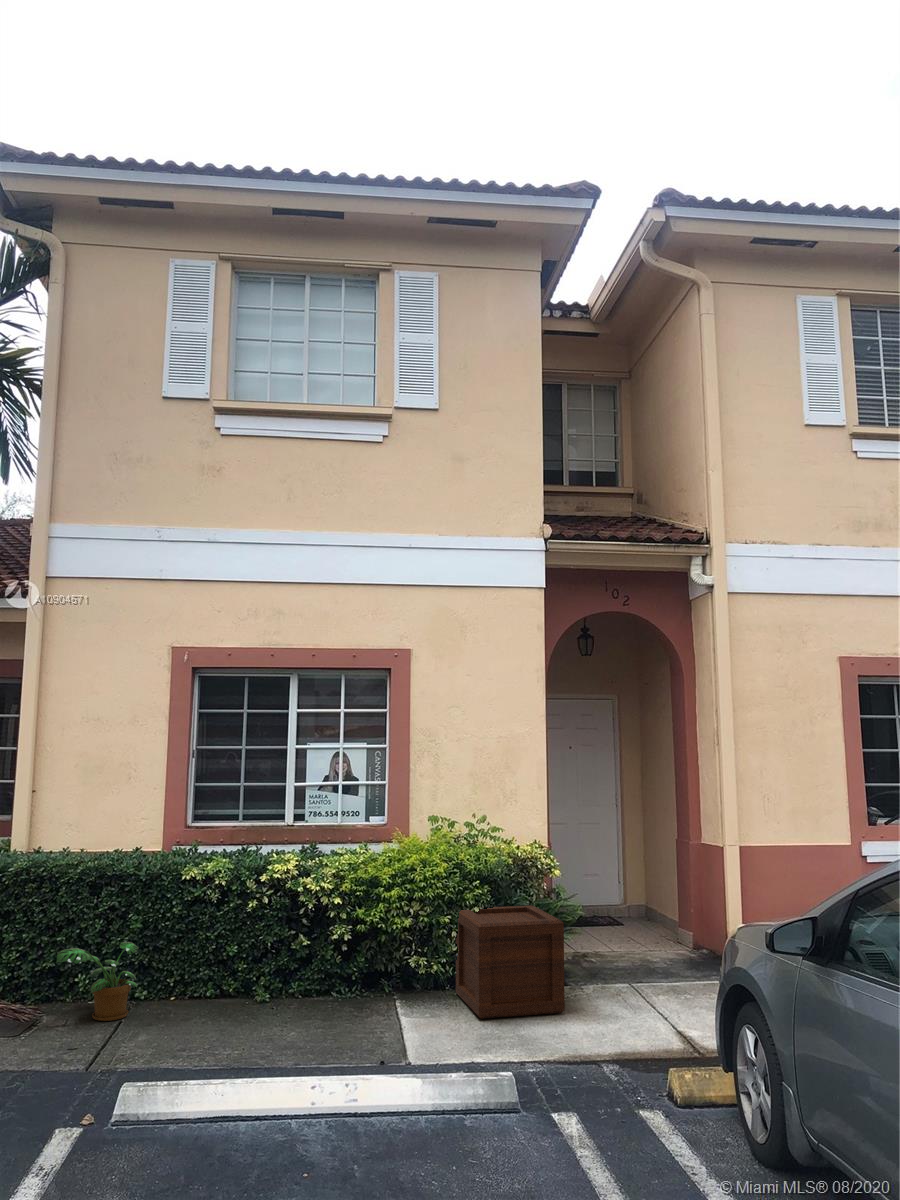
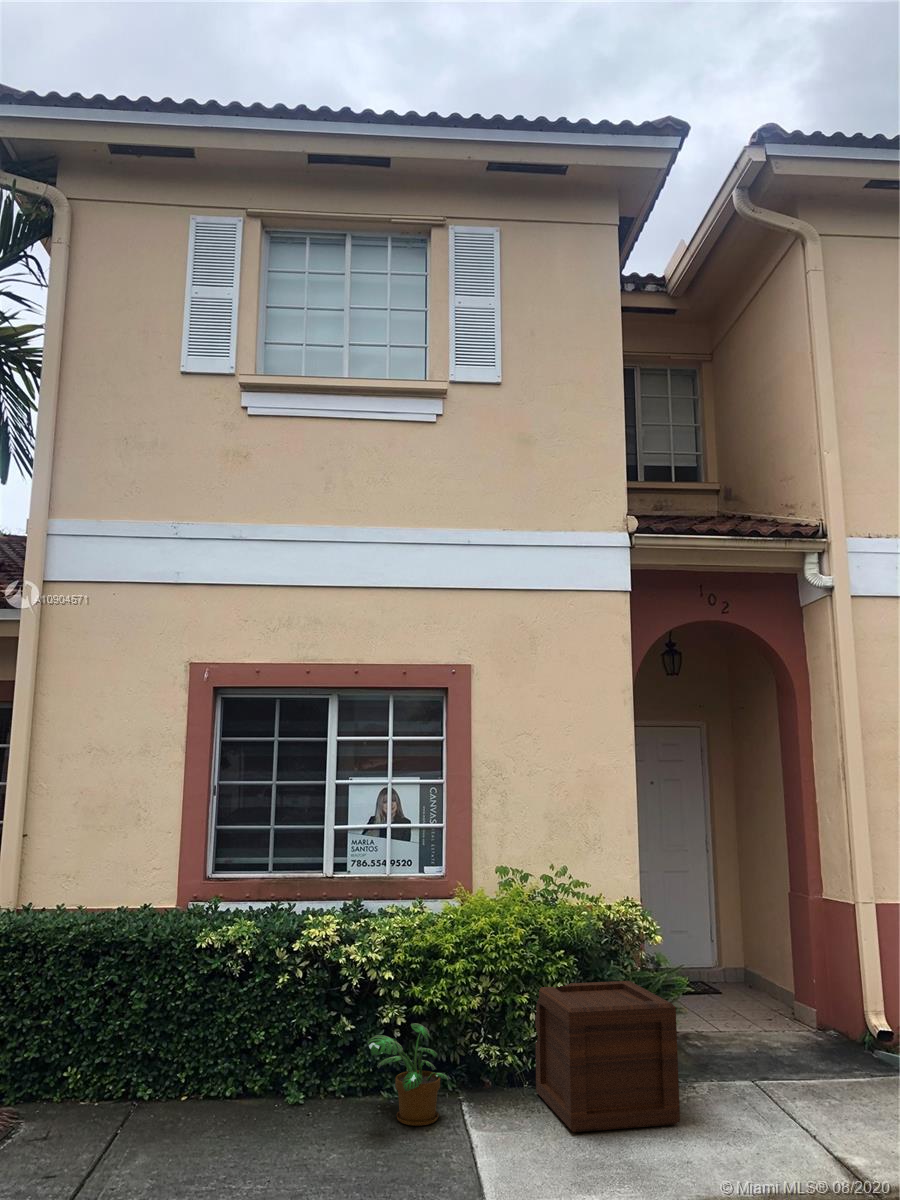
potted plant: present [56,942,138,1021] -> present [368,1023,448,1126]

